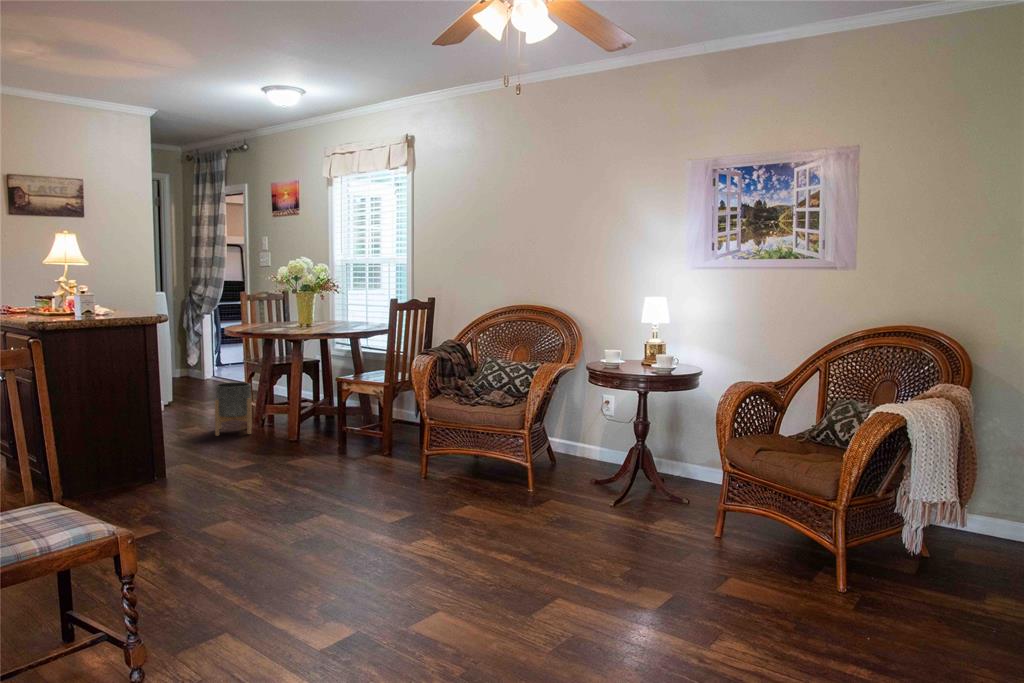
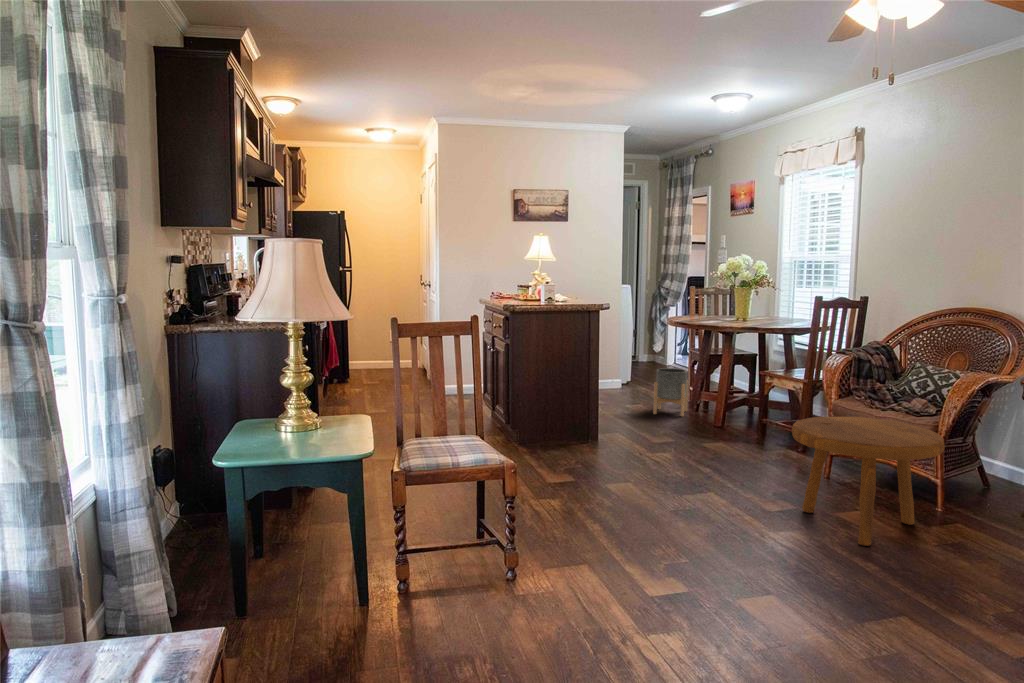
footstool: none [414,416,551,544] -> present [792,417,944,546]

